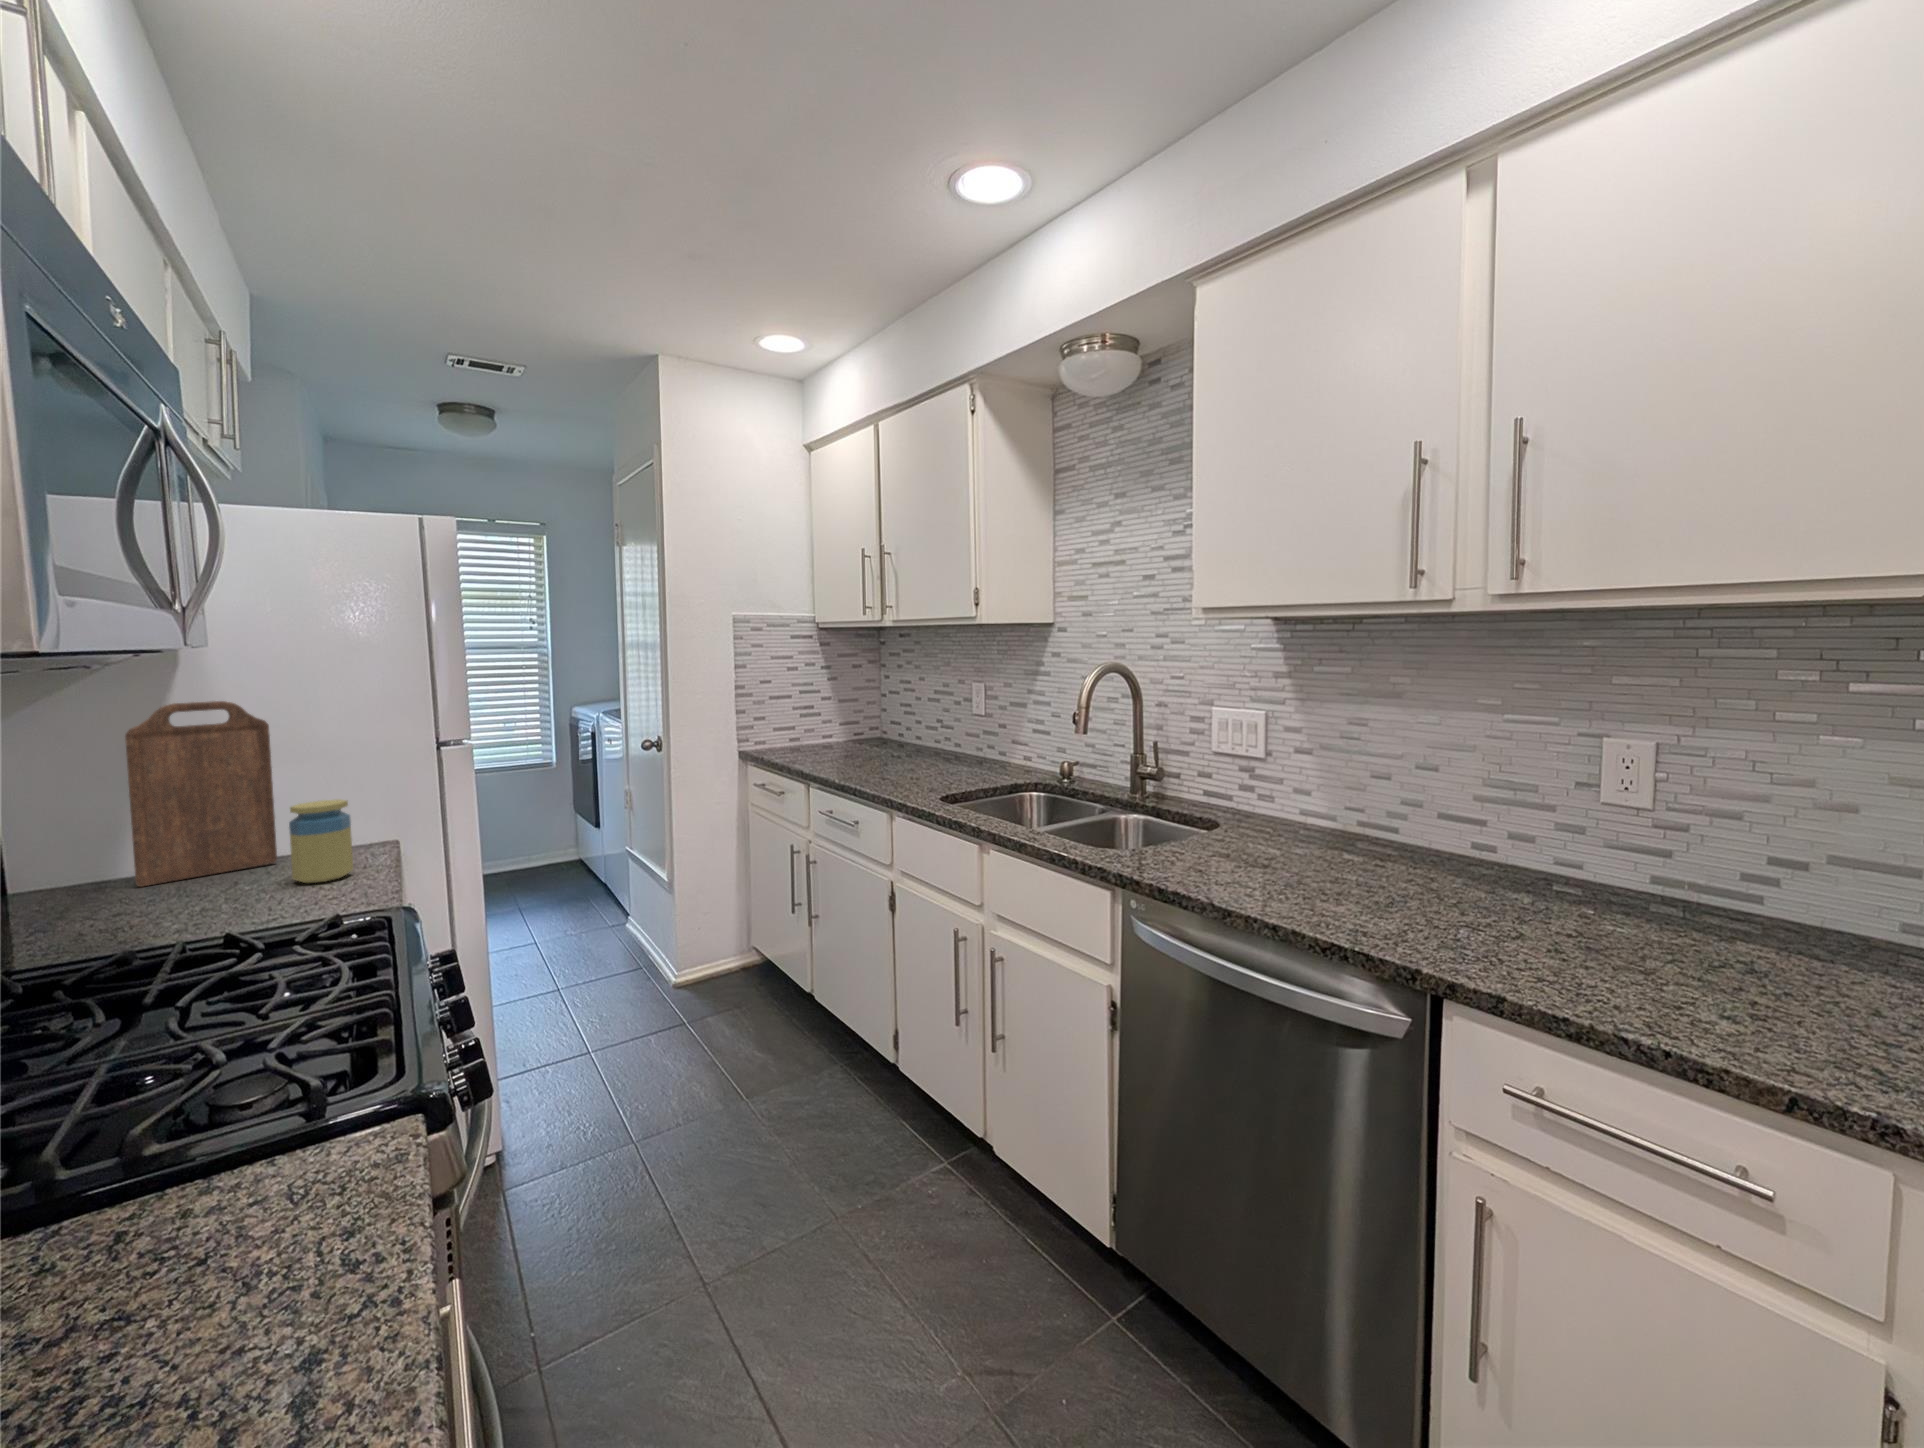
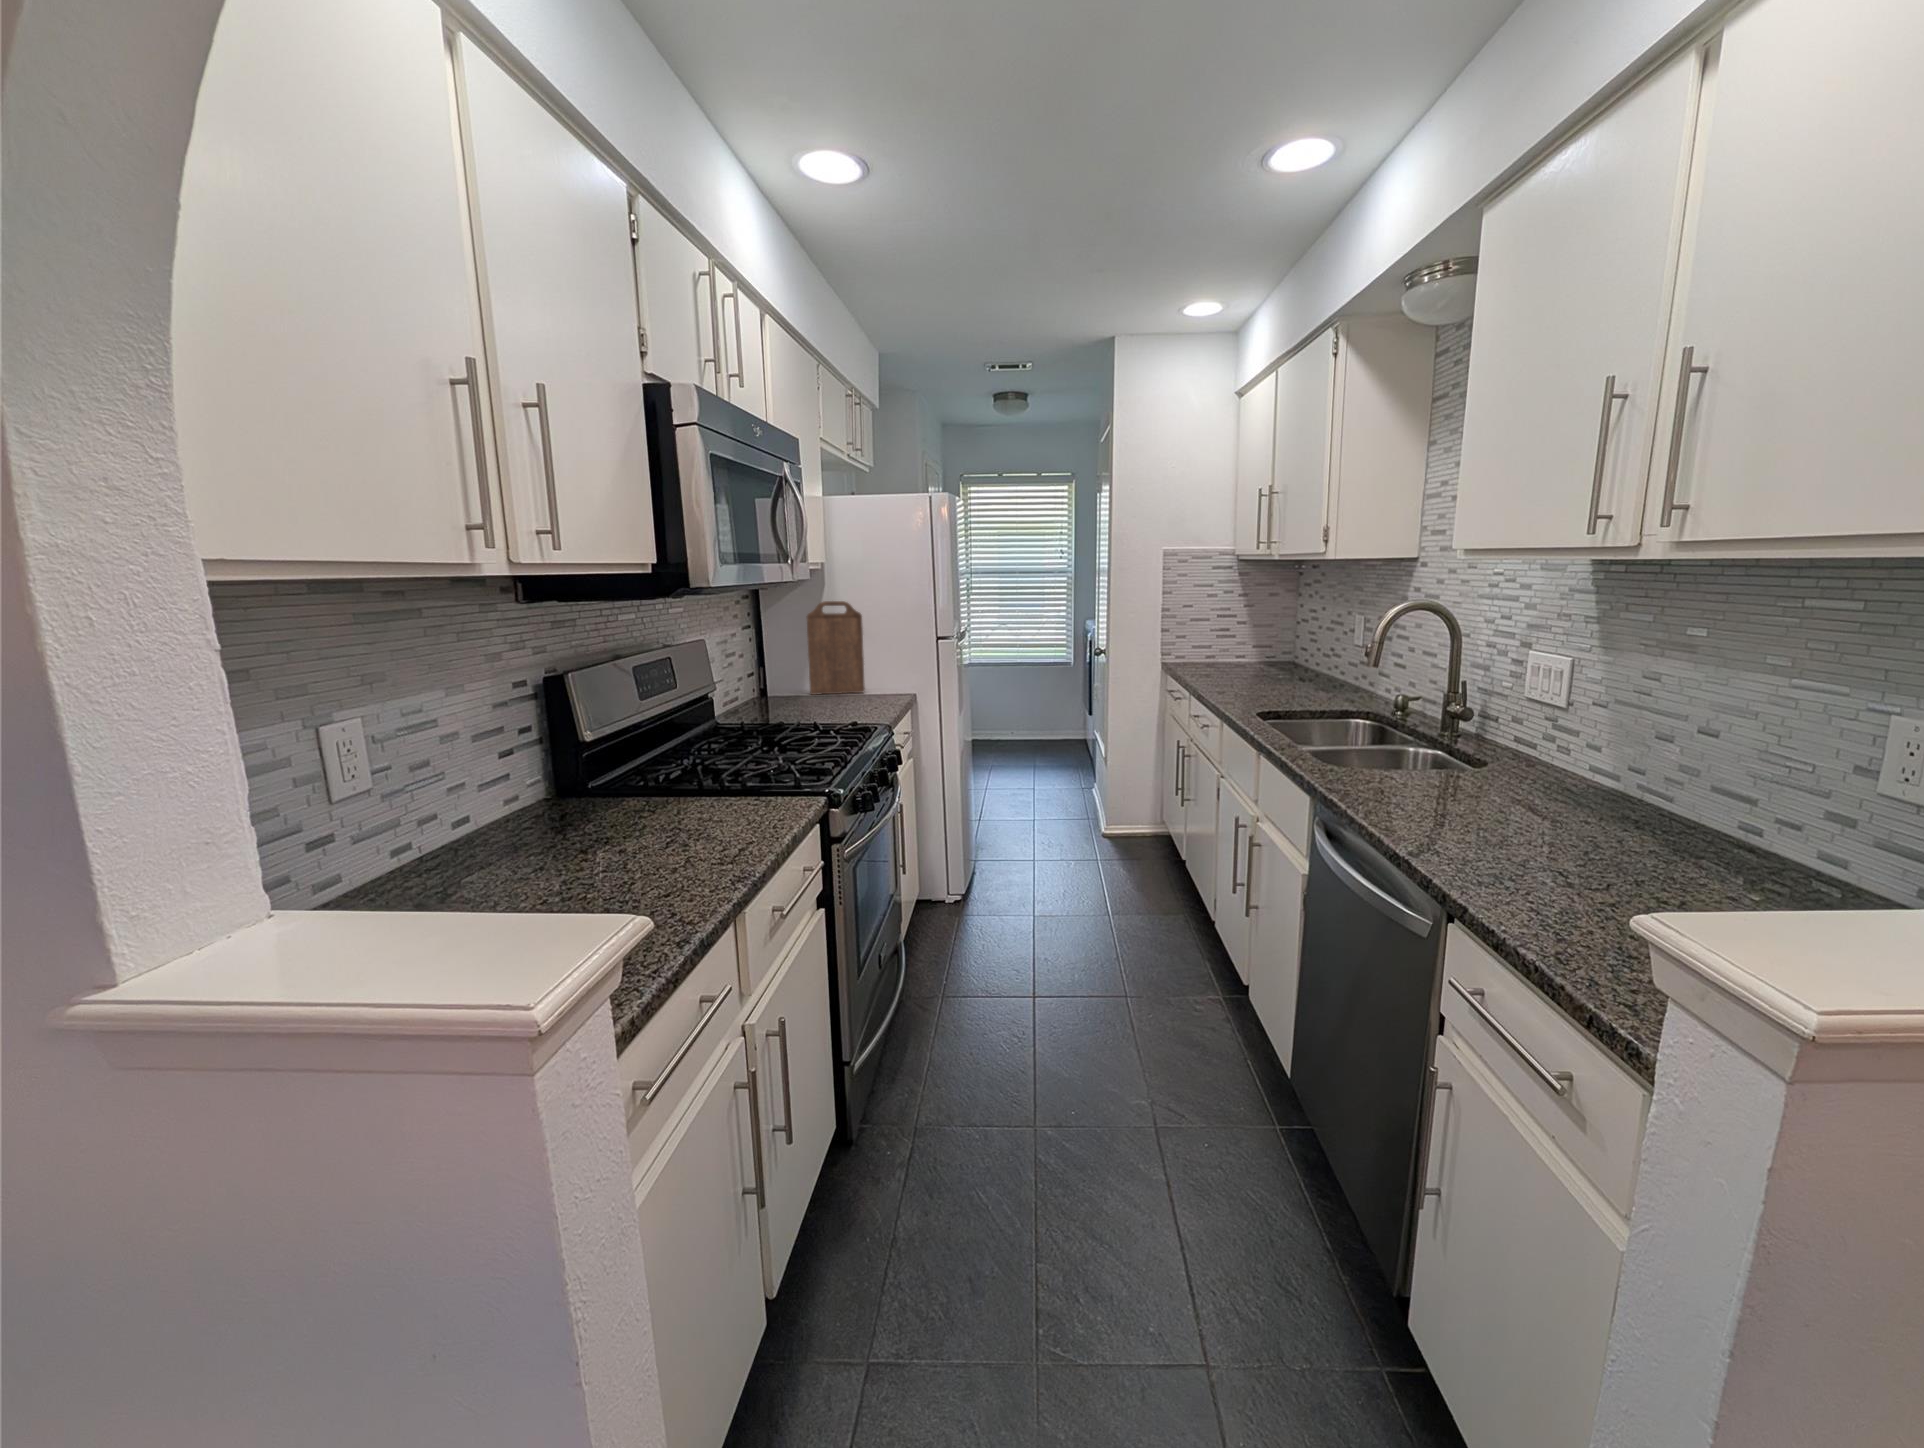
jar: present [289,799,353,883] -> none [862,660,888,704]

